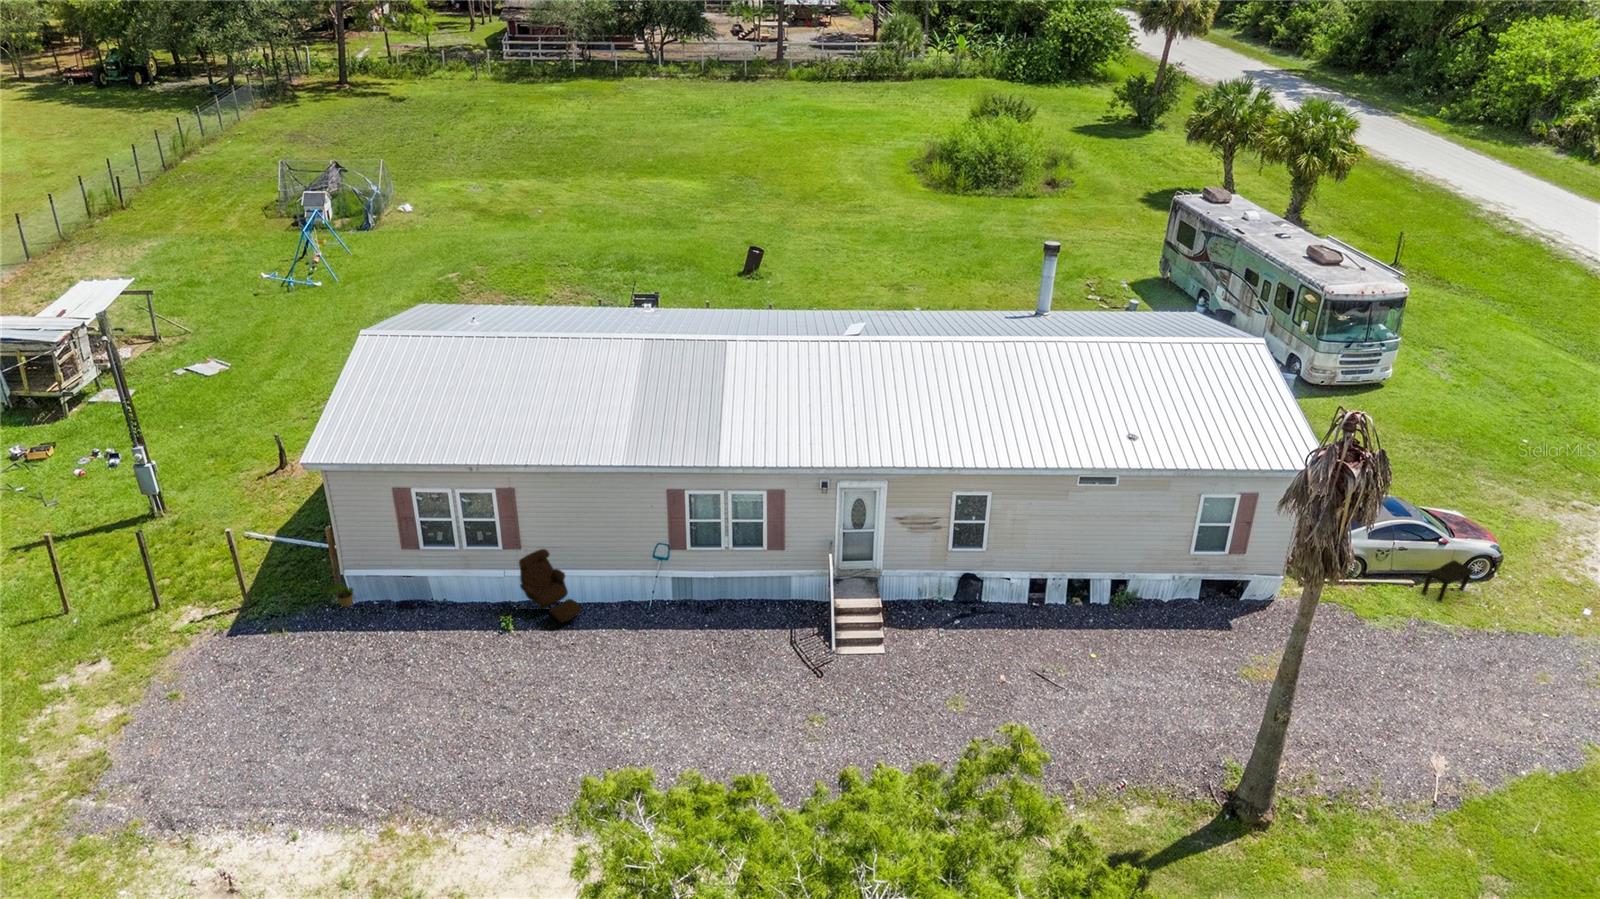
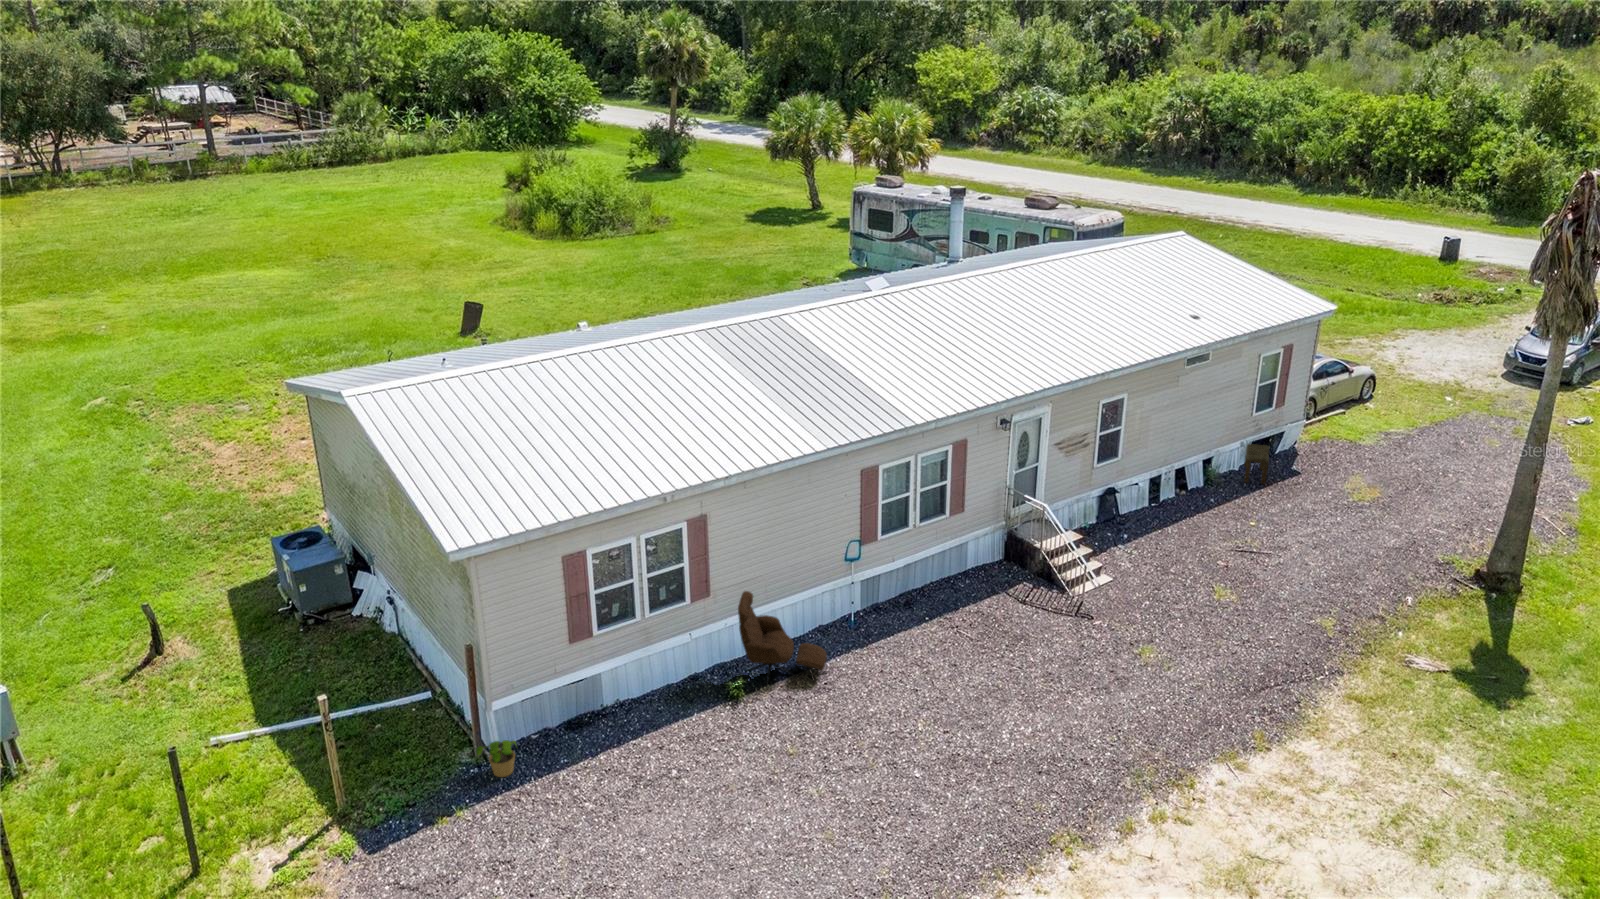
bench: present [1422,560,1473,602] -> present [1244,444,1269,484]

